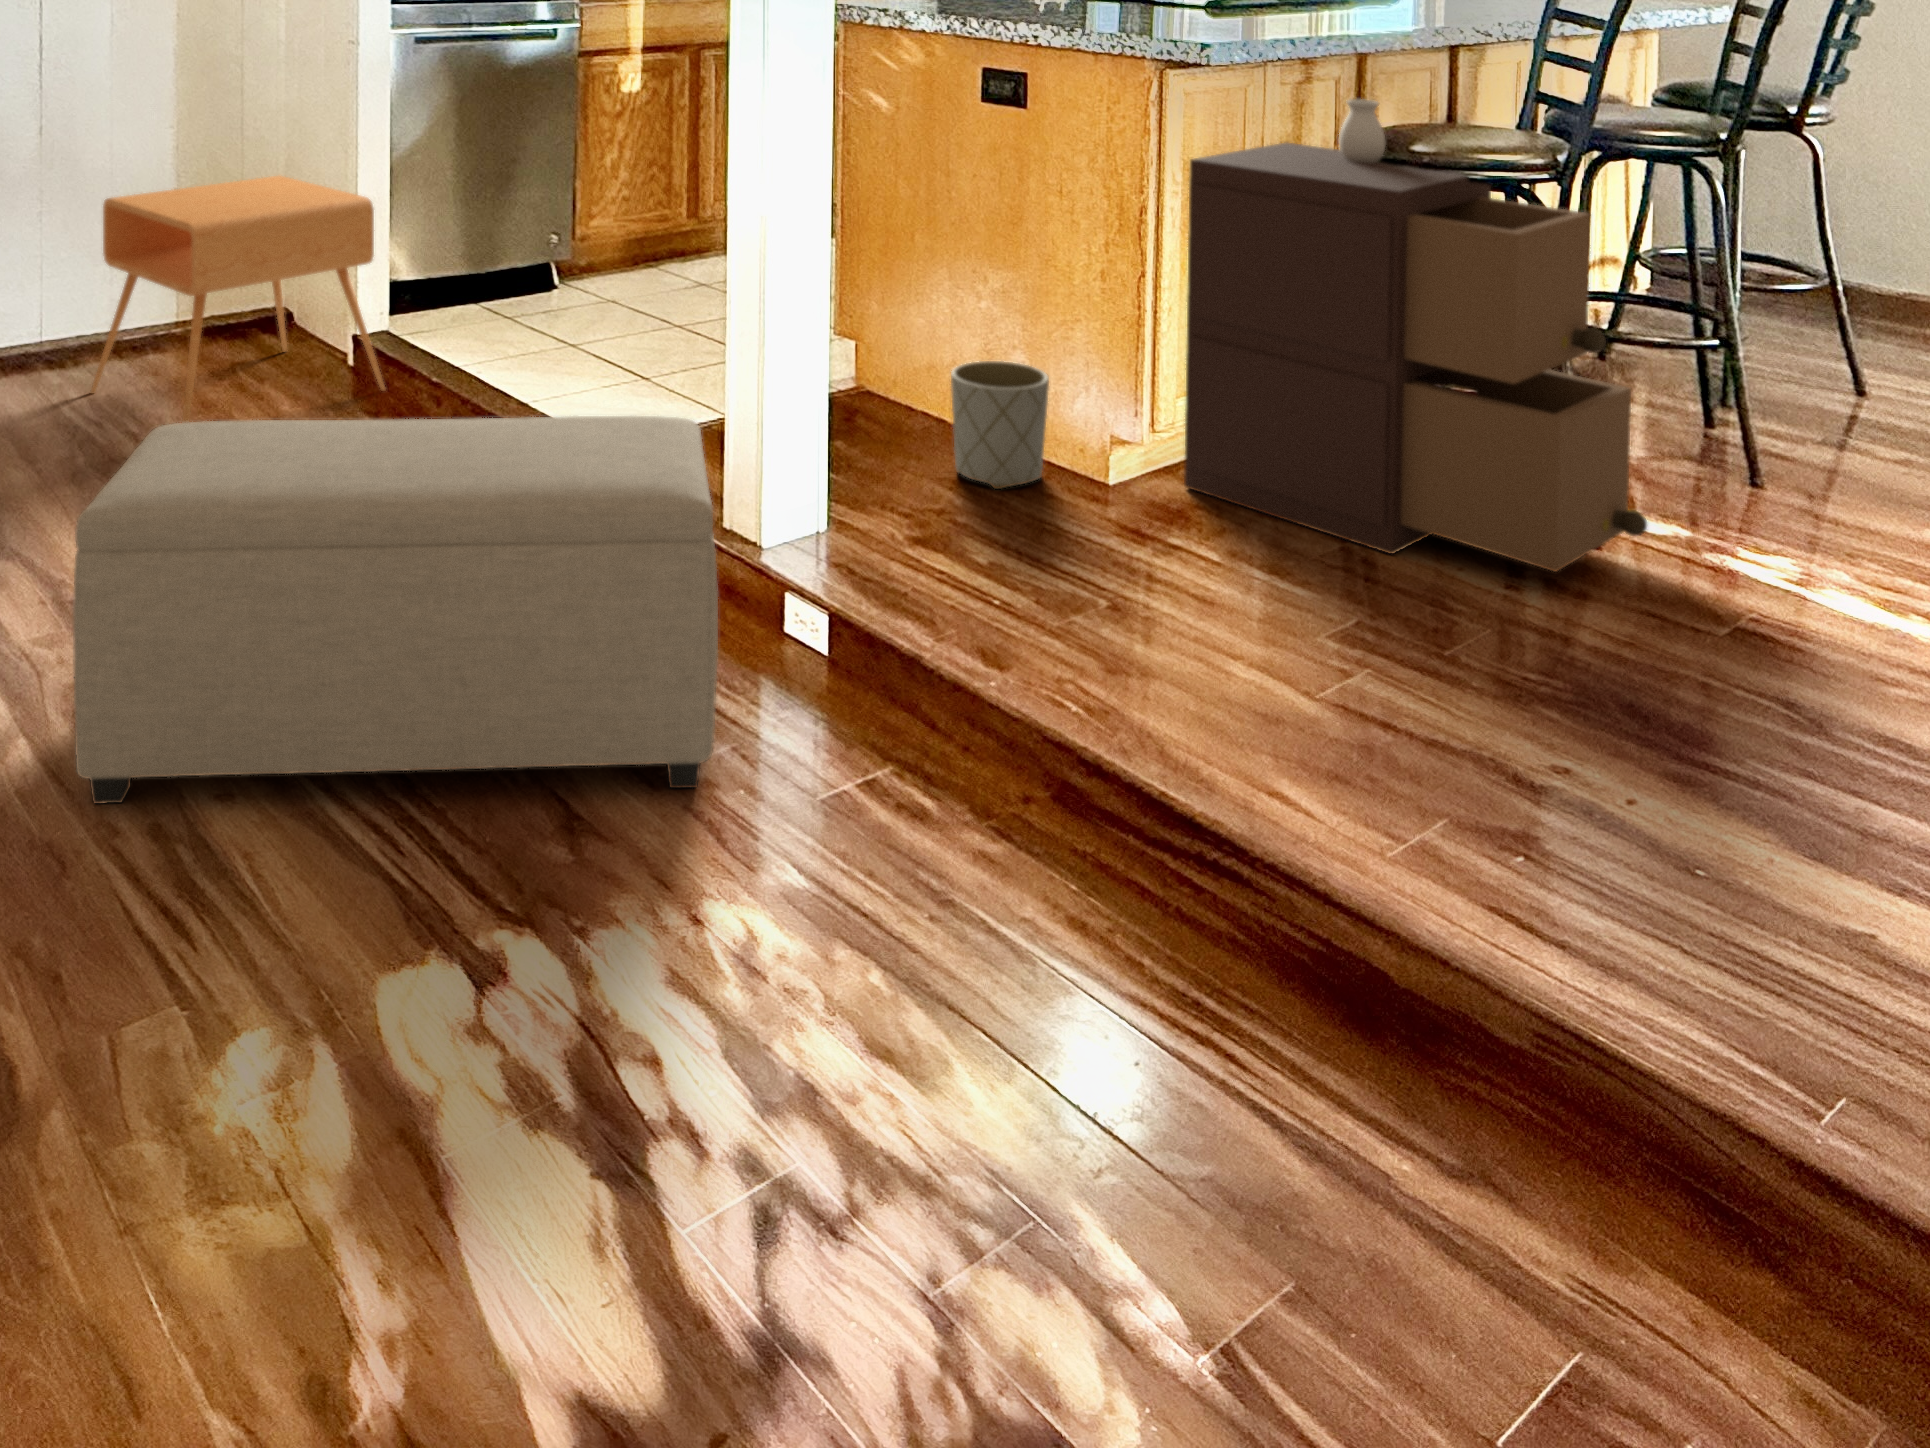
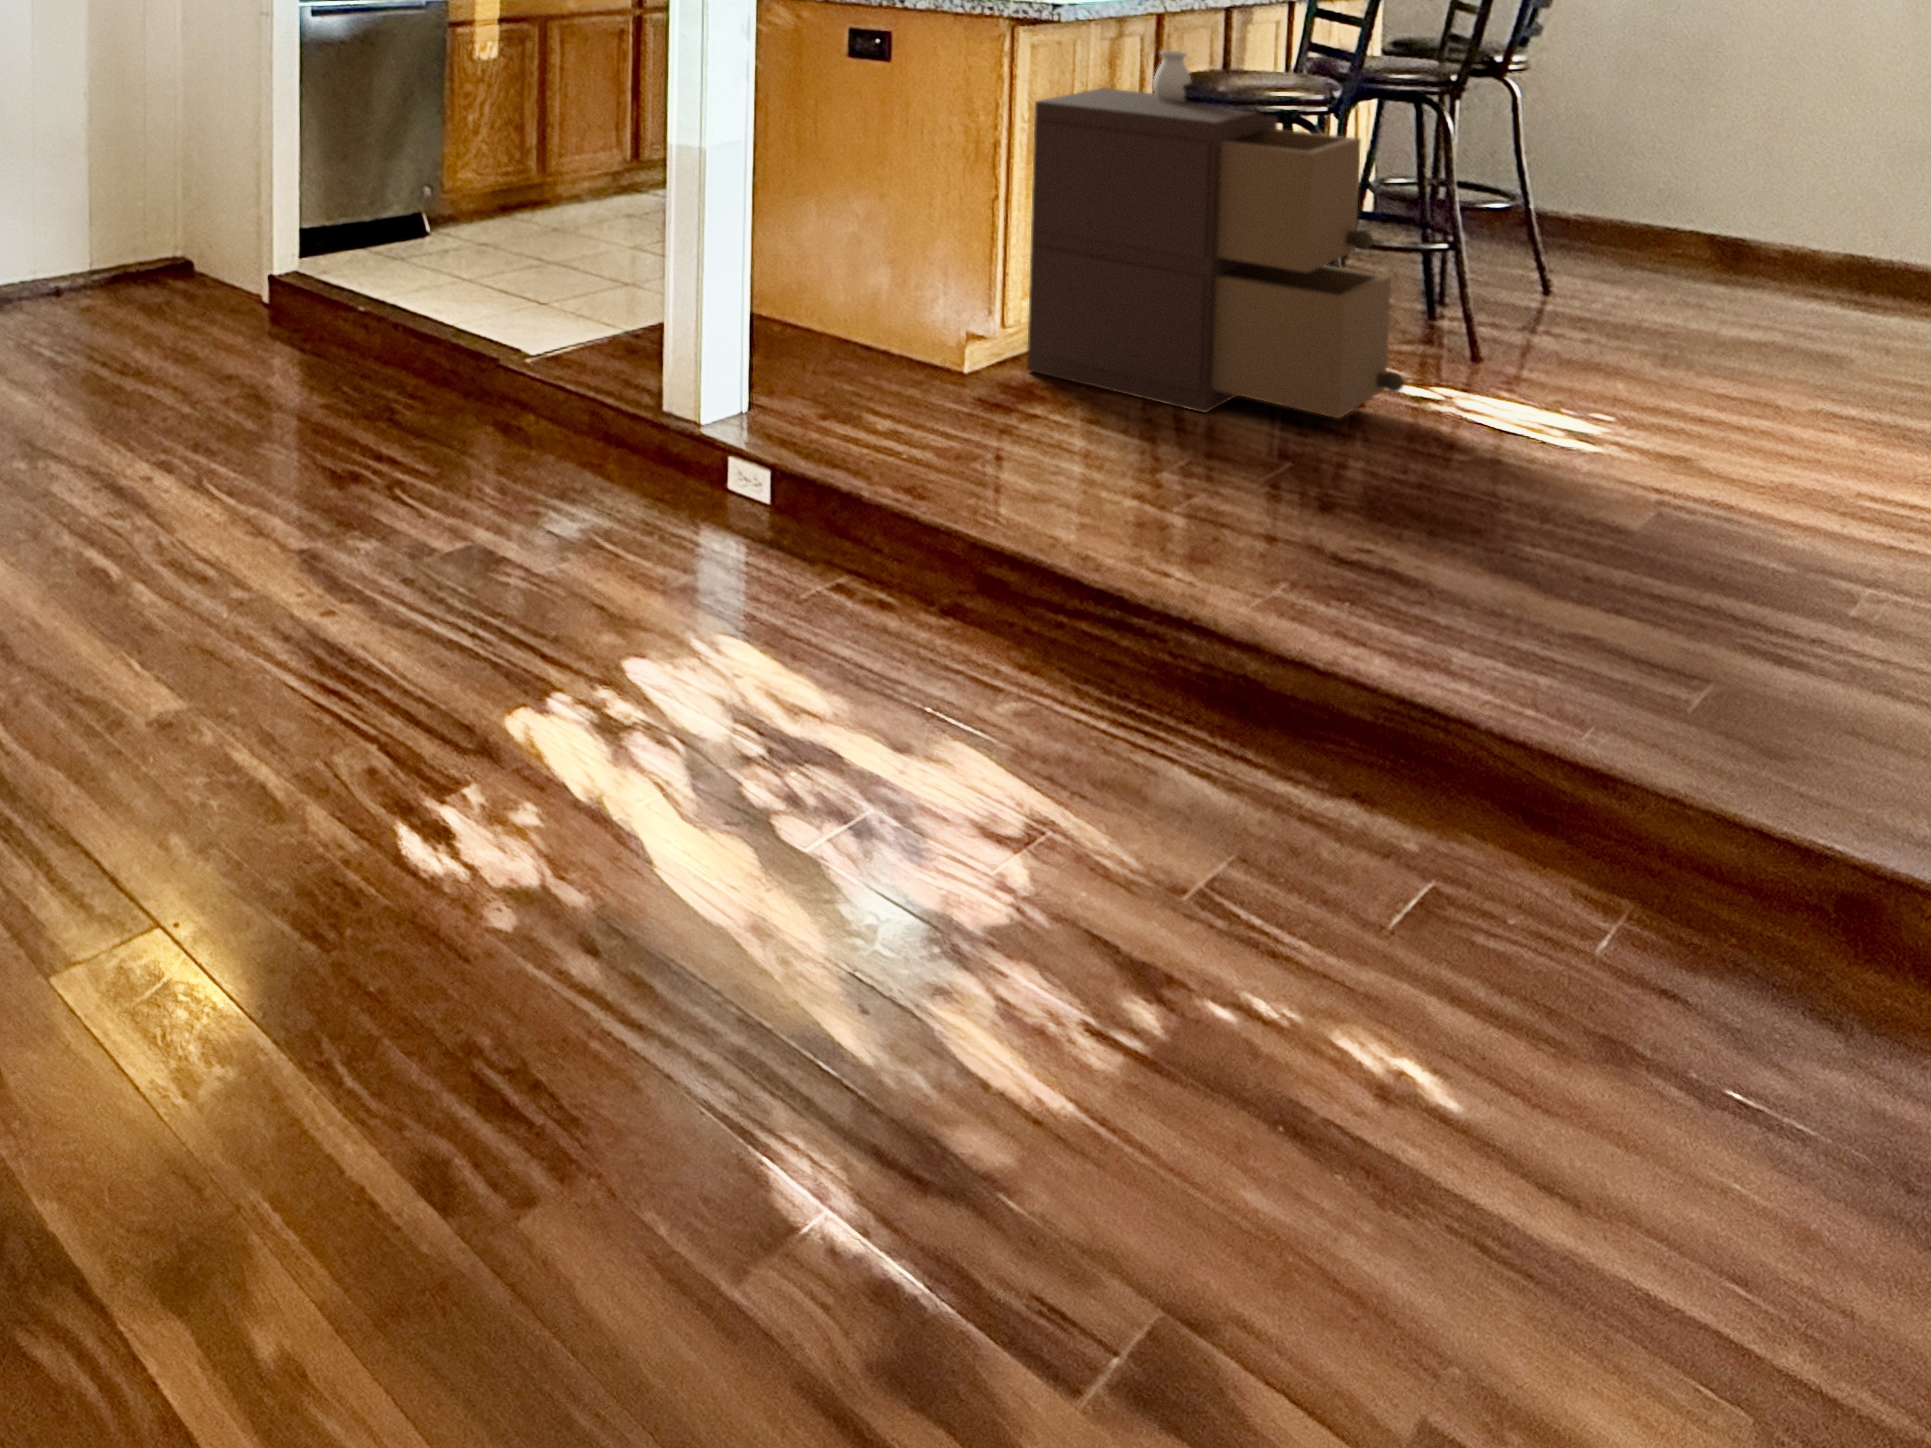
side table: present [91,176,385,423] -> none [39,132,304,361]
planter: present [951,361,1049,489] -> none [835,273,917,376]
ottoman: present [73,416,718,804] -> none [207,312,718,623]

